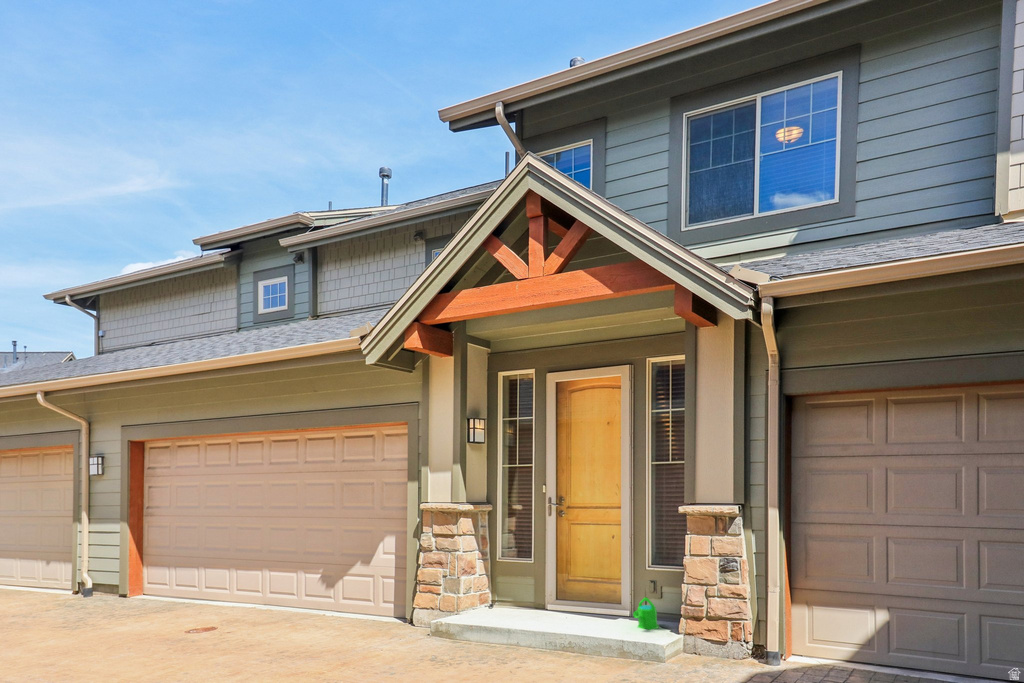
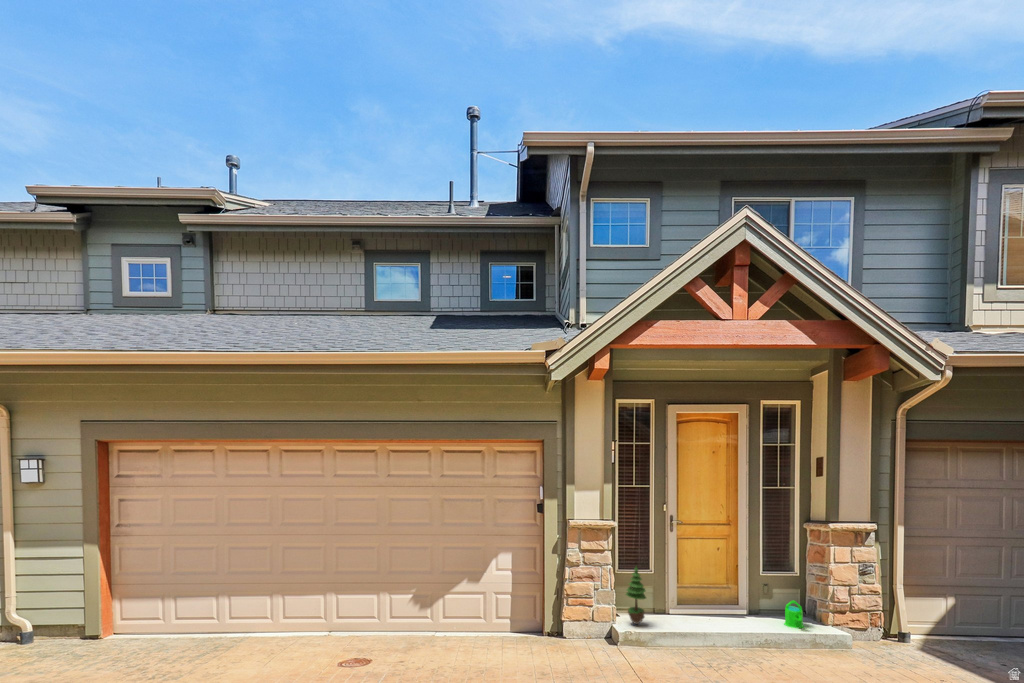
potted tree: none [471,550,493,612] -> present [626,566,646,624]

